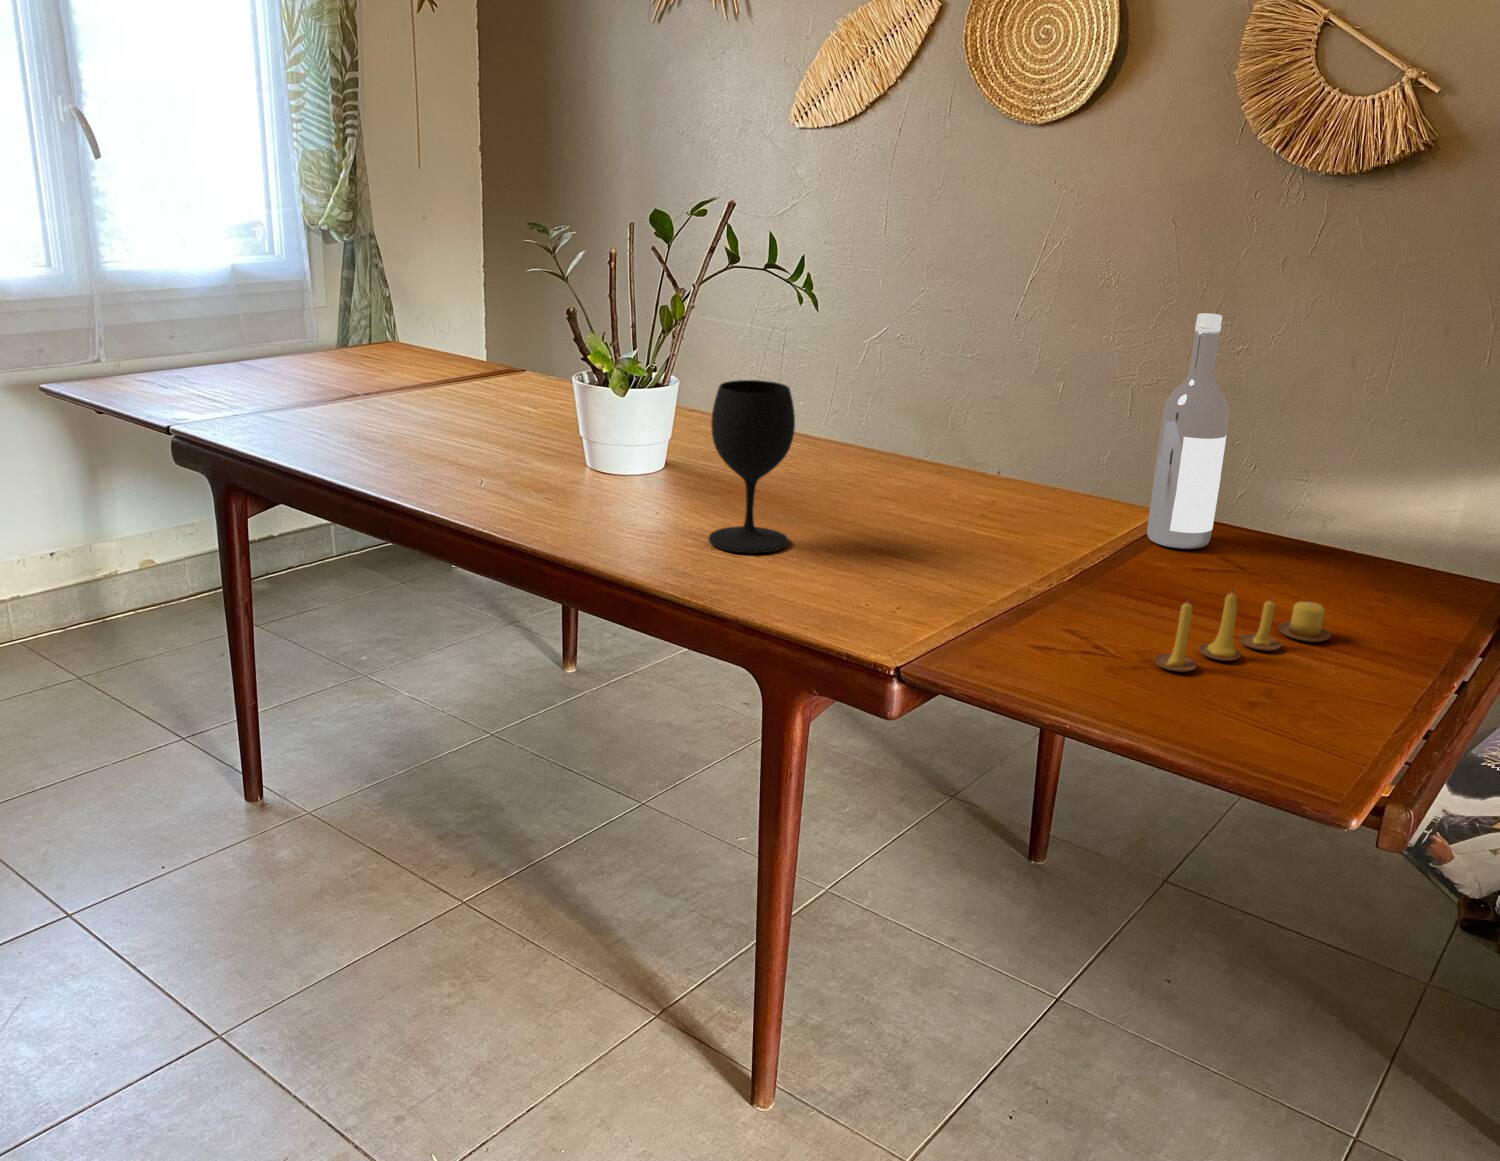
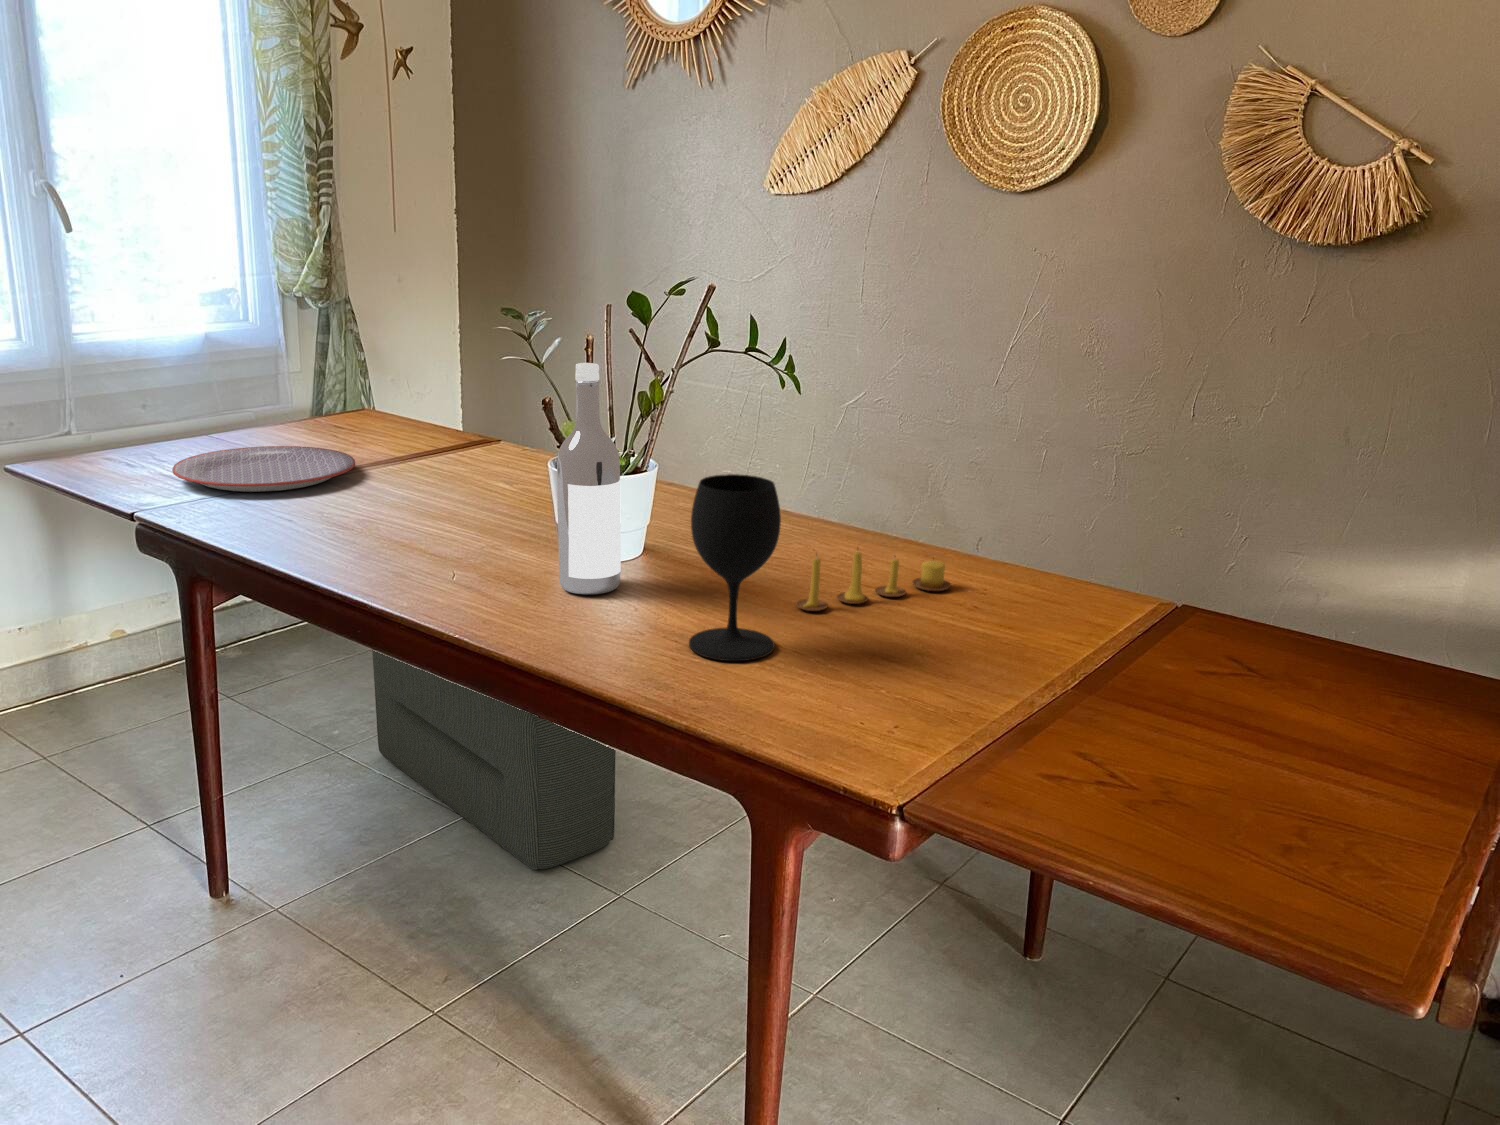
wine bottle: present [1147,313,1229,549] -> present [557,363,621,595]
plate: none [214,369,388,409] -> present [172,446,355,492]
pouf: none [400,530,637,778] -> present [372,650,616,870]
candle: present [1154,594,1331,672] -> present [796,551,951,611]

